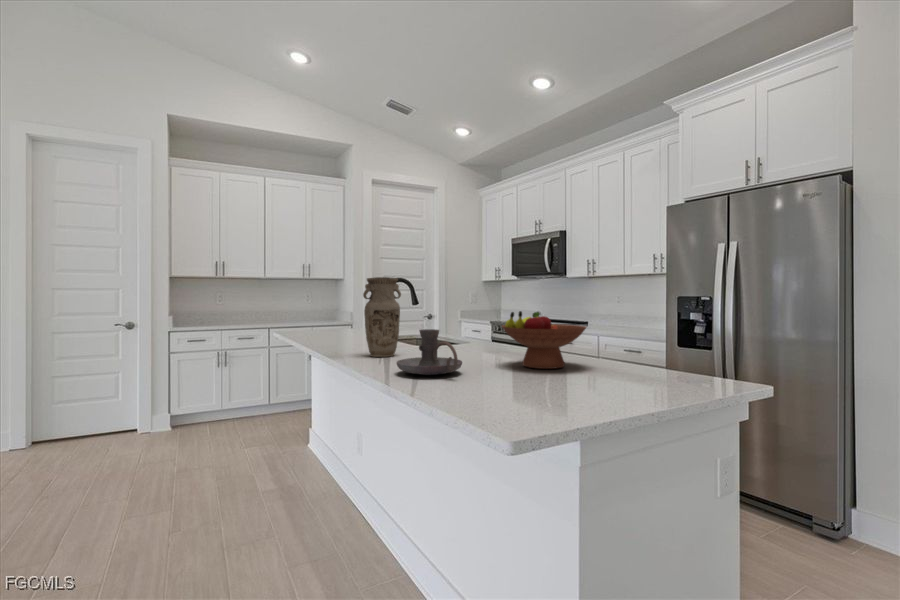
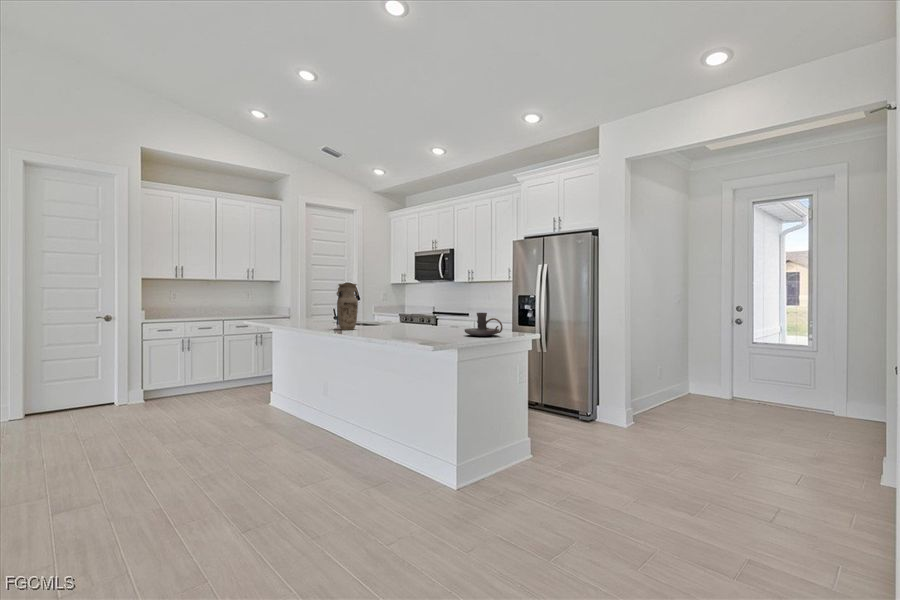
fruit bowl: present [502,311,586,369] -> none [419,302,462,332]
candle holder: present [397,329,462,375] -> present [465,313,503,336]

